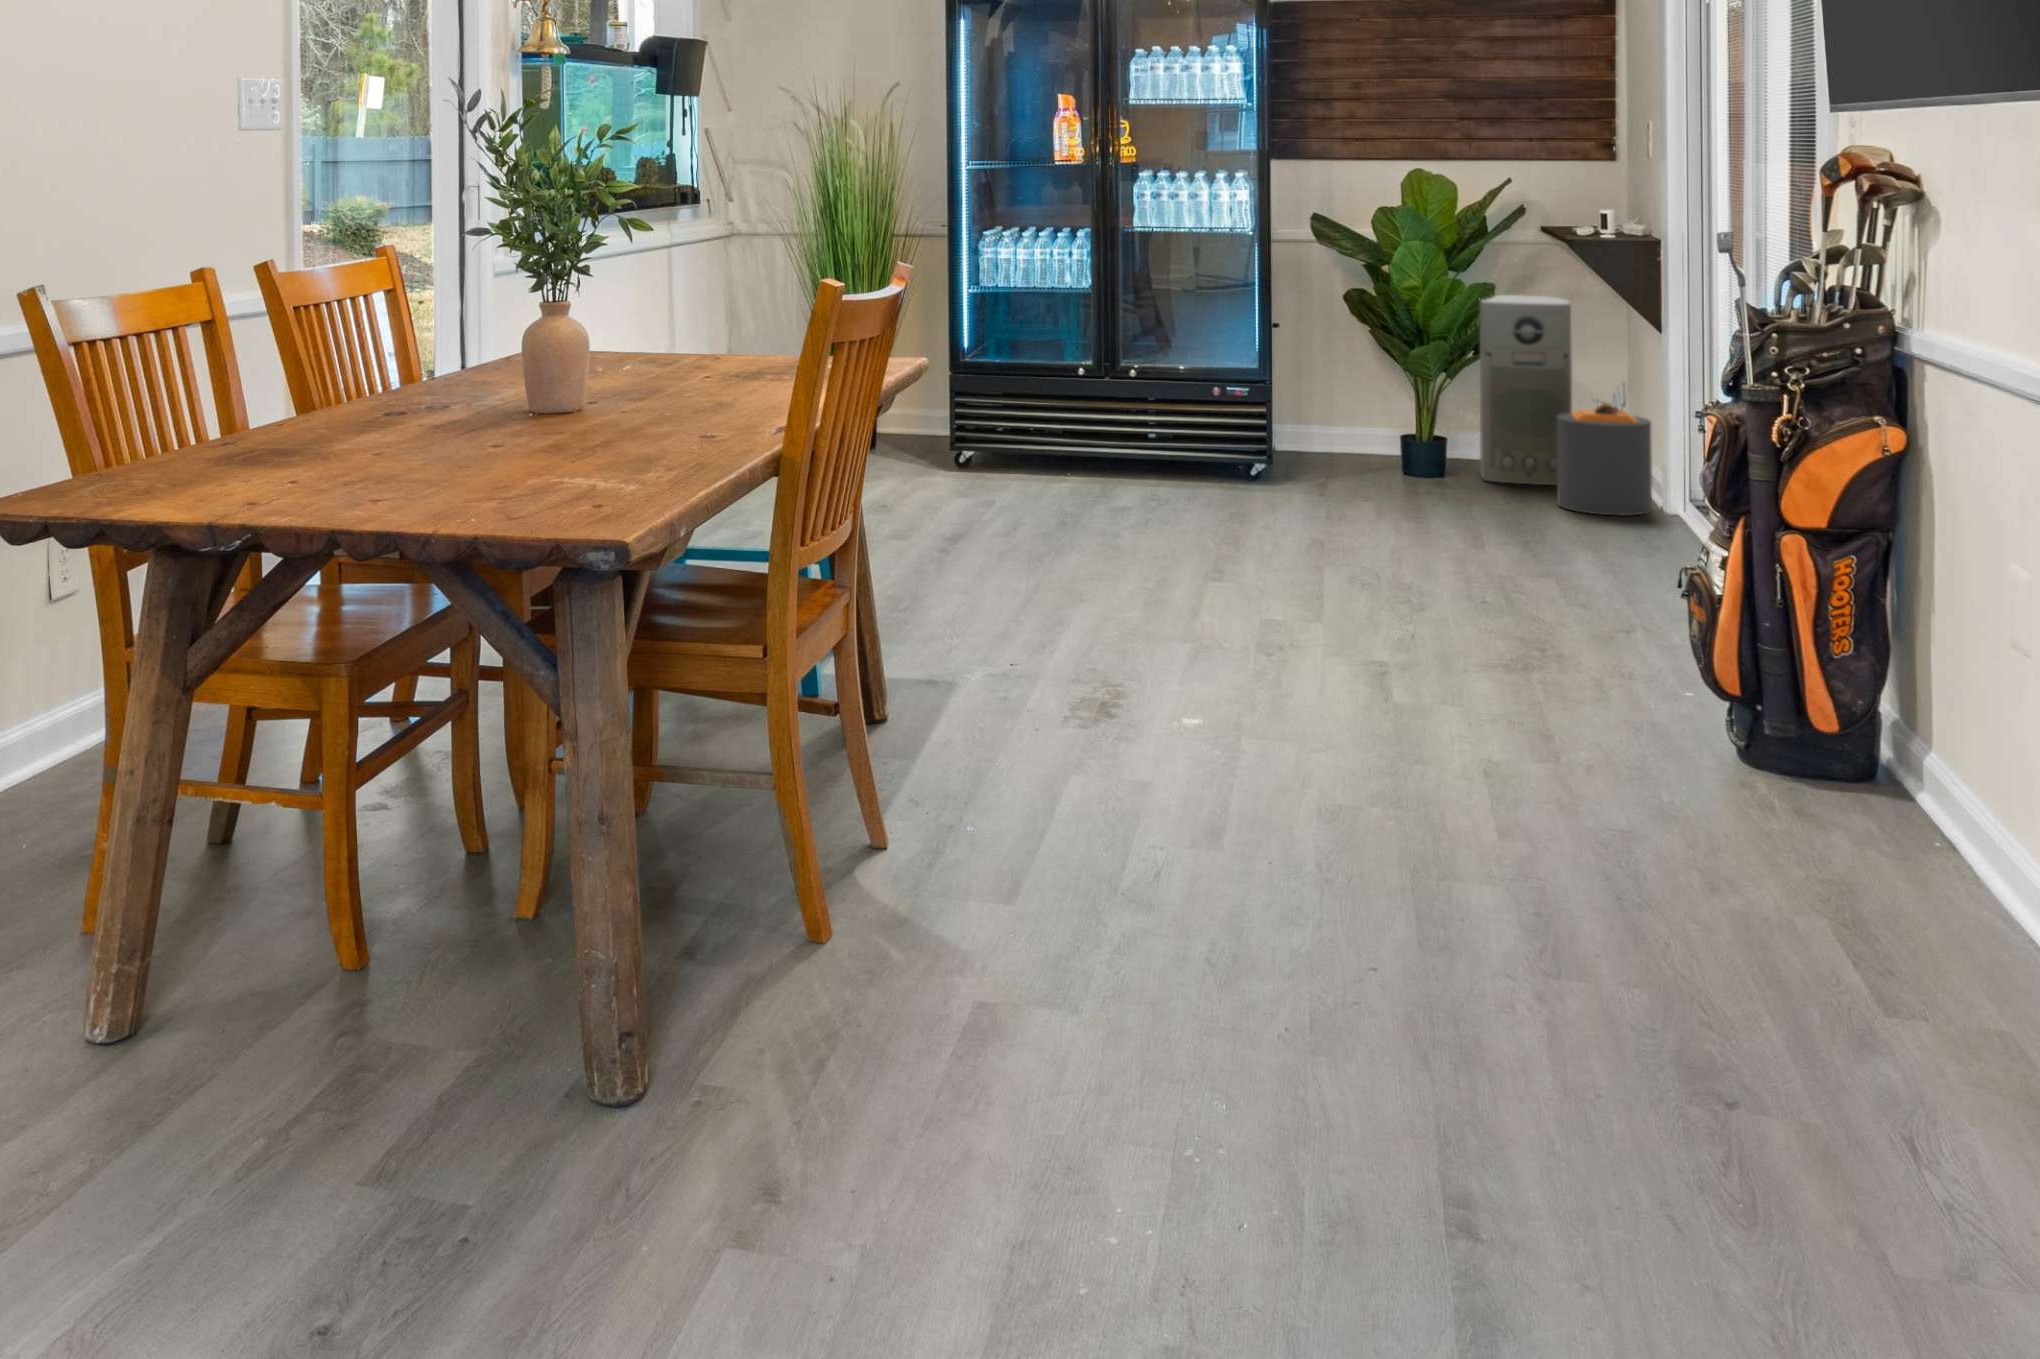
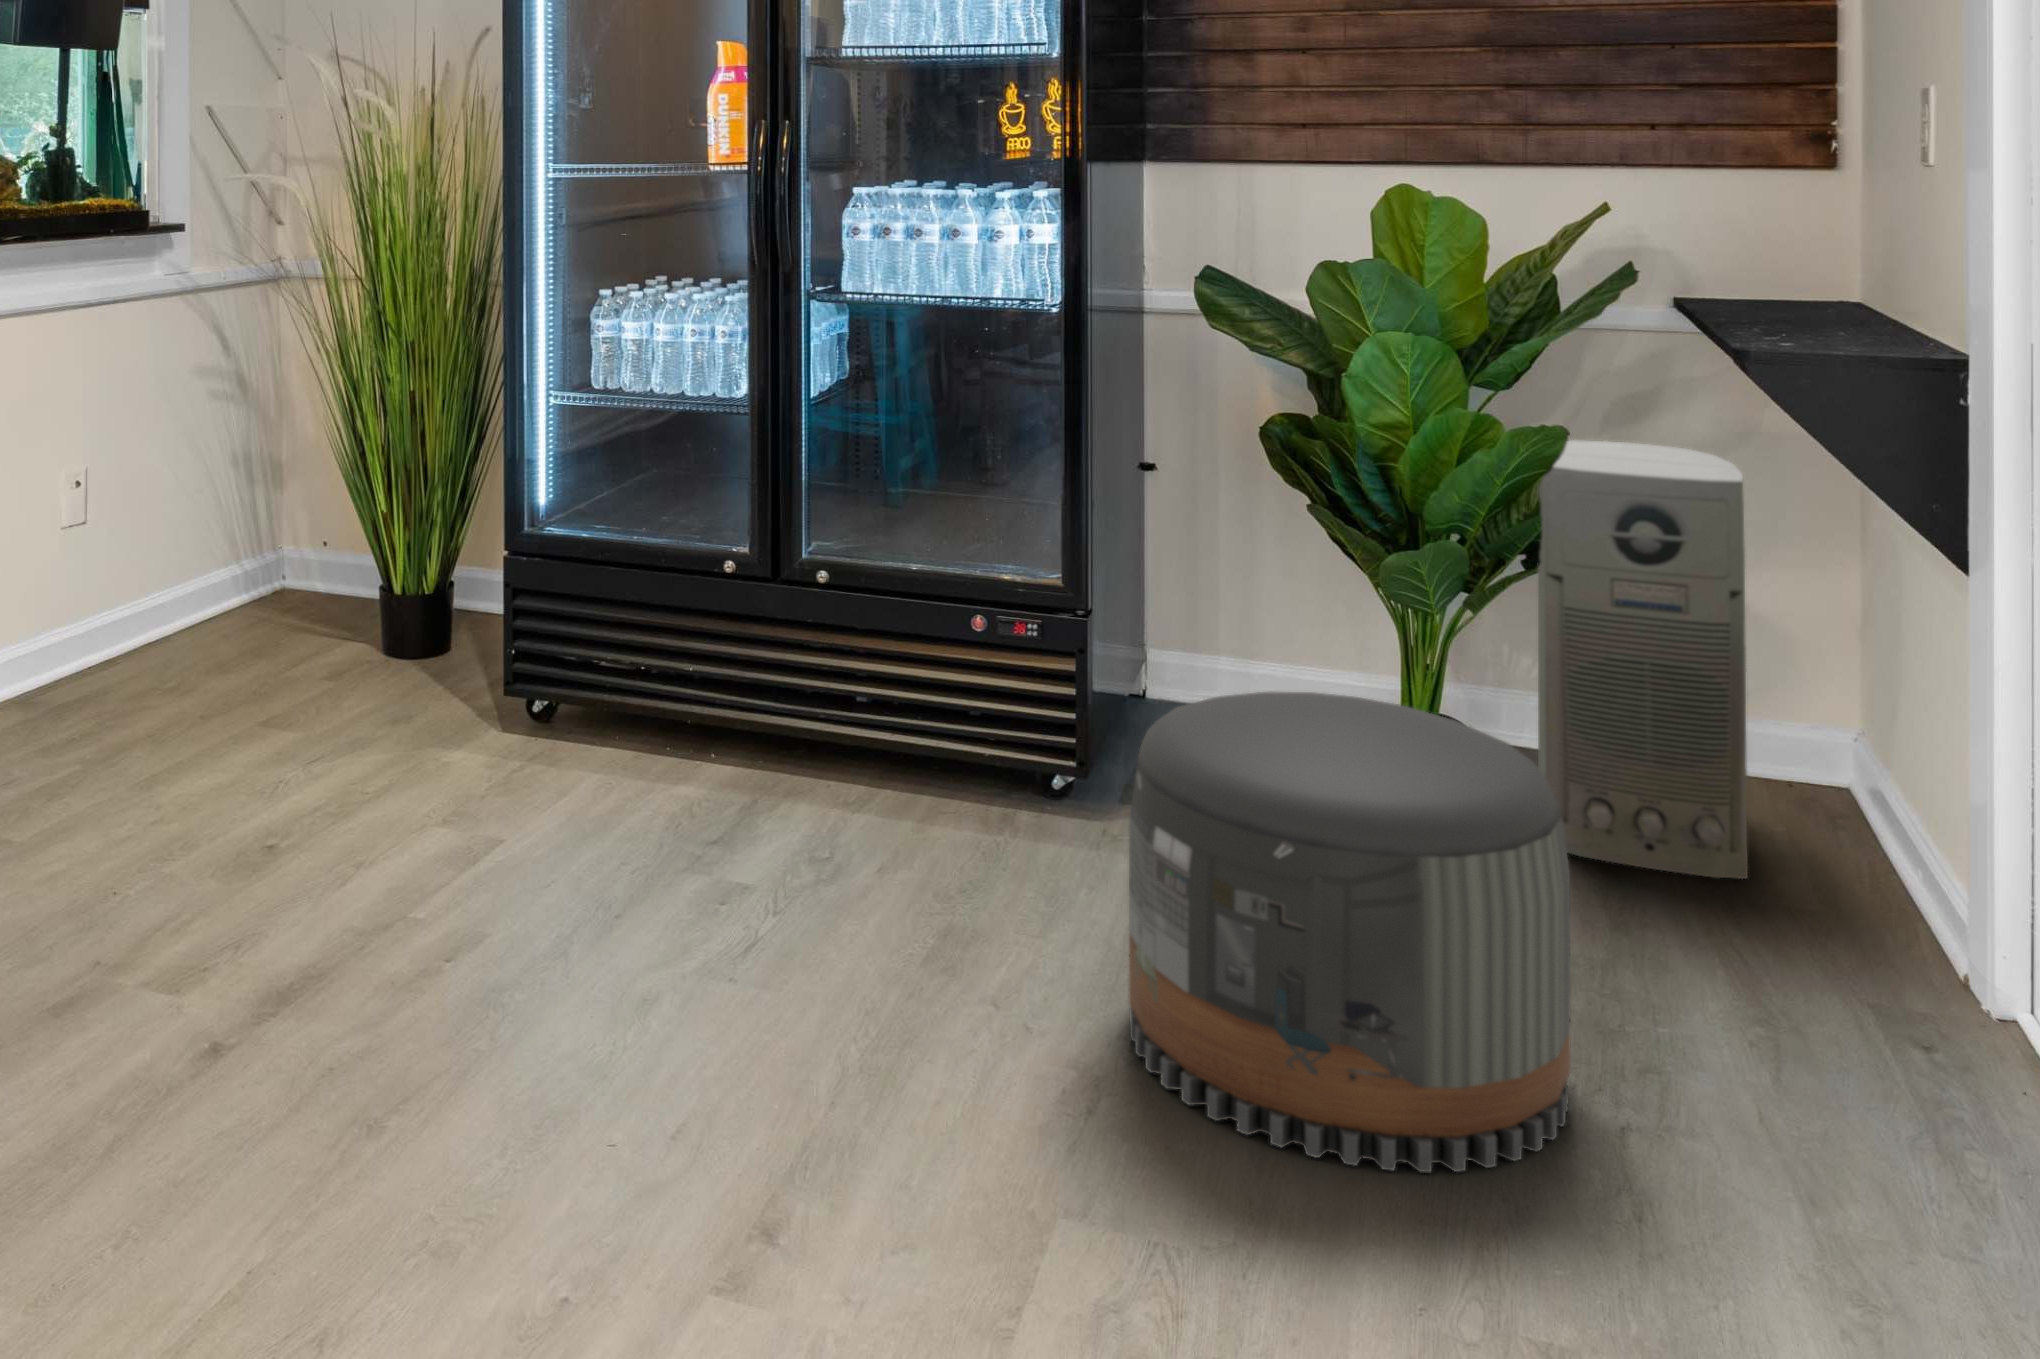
pouf: none [1318,387,1494,542] -> present [1128,692,1571,1172]
trash can: present [1557,387,1652,515] -> none [1725,679,1975,1044]

